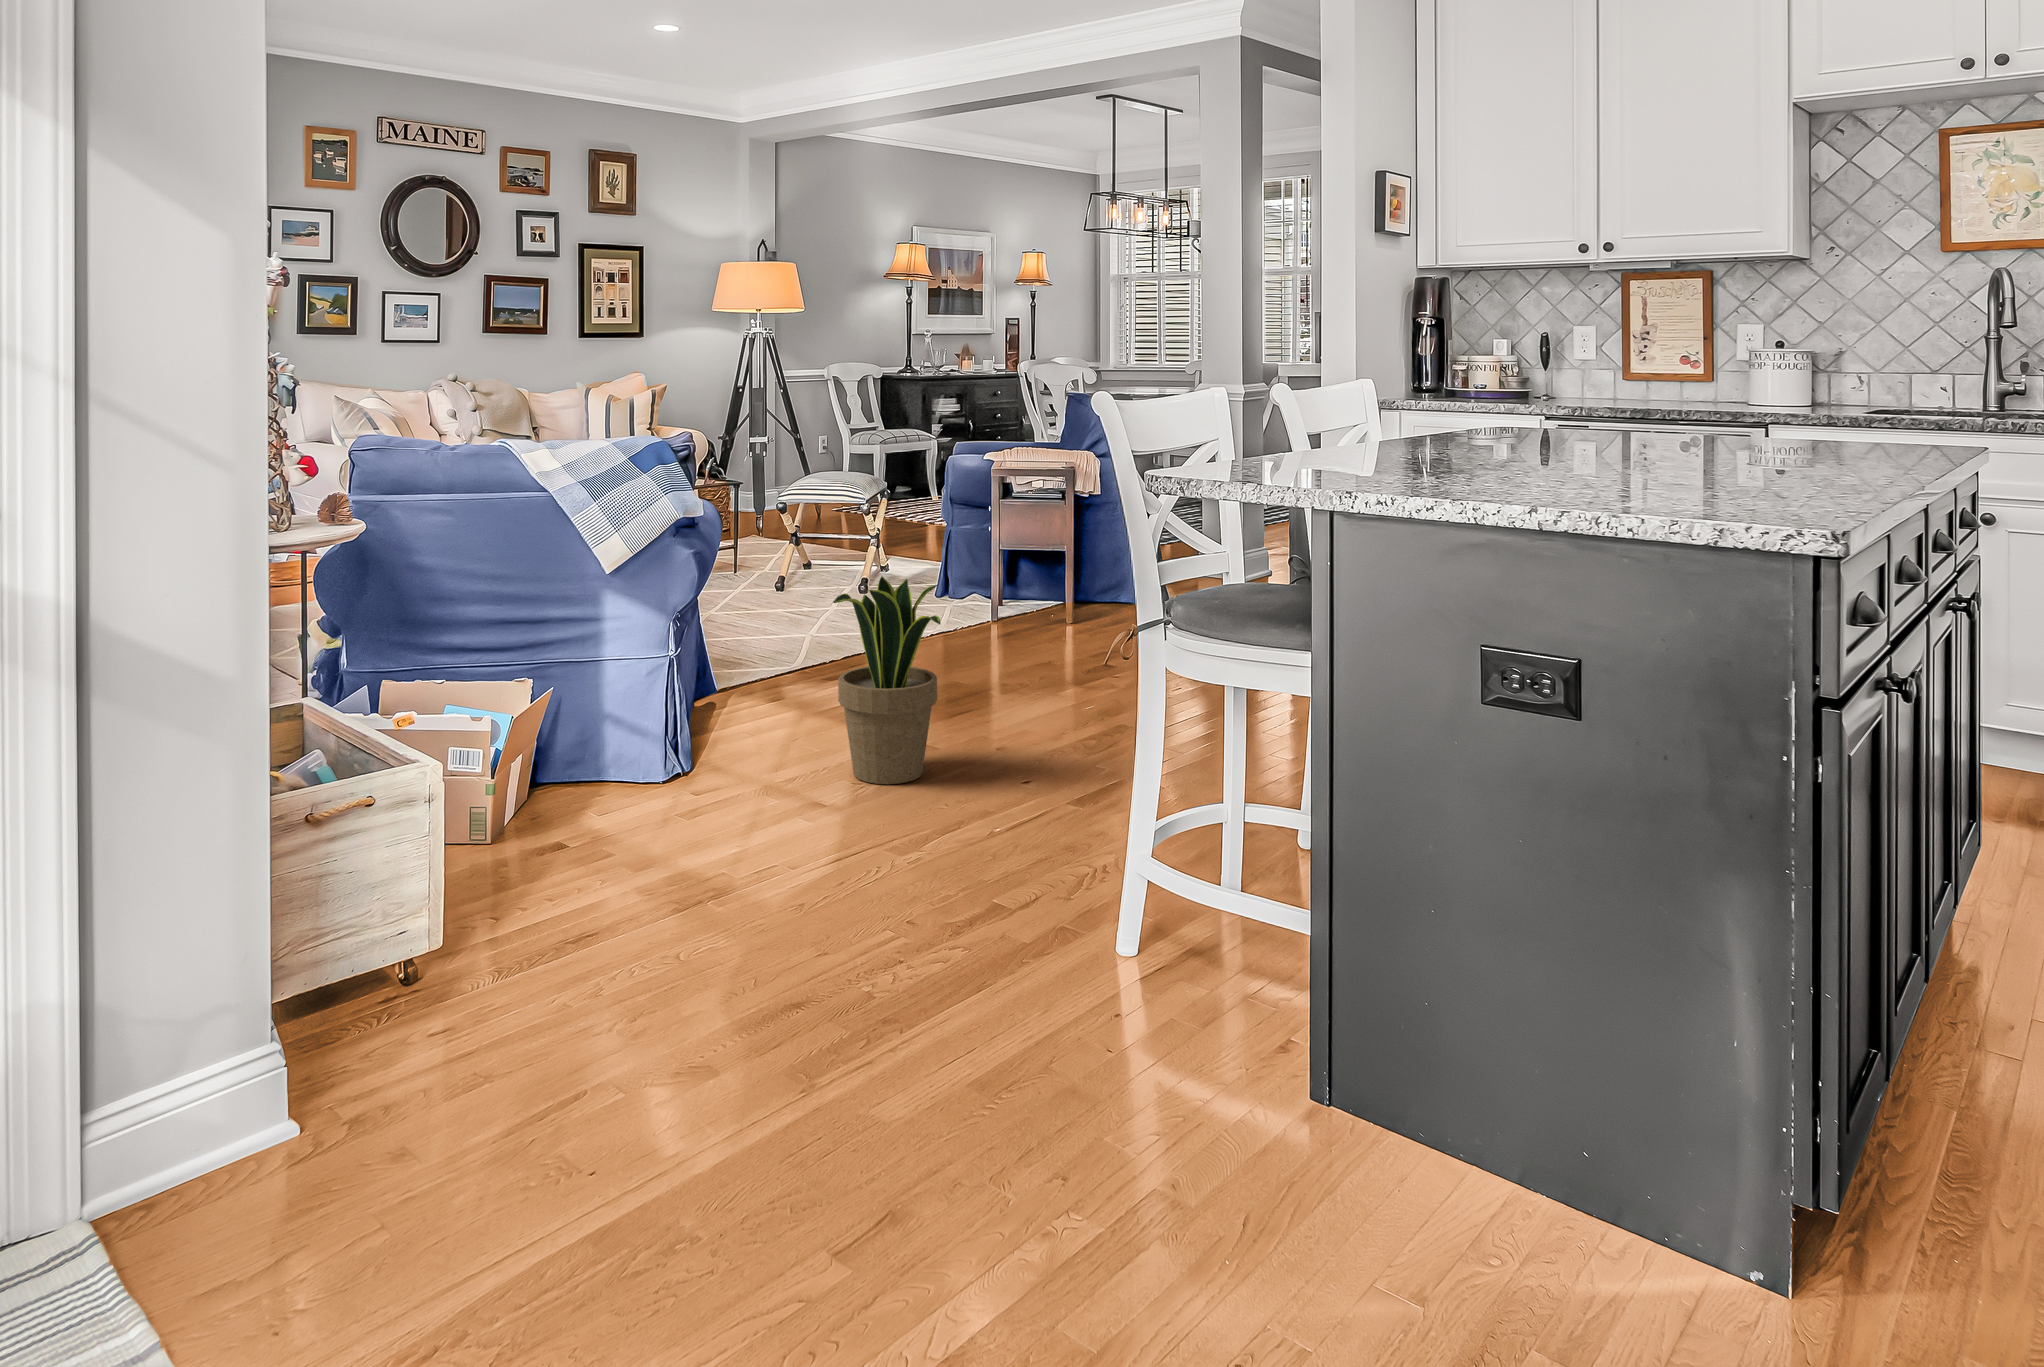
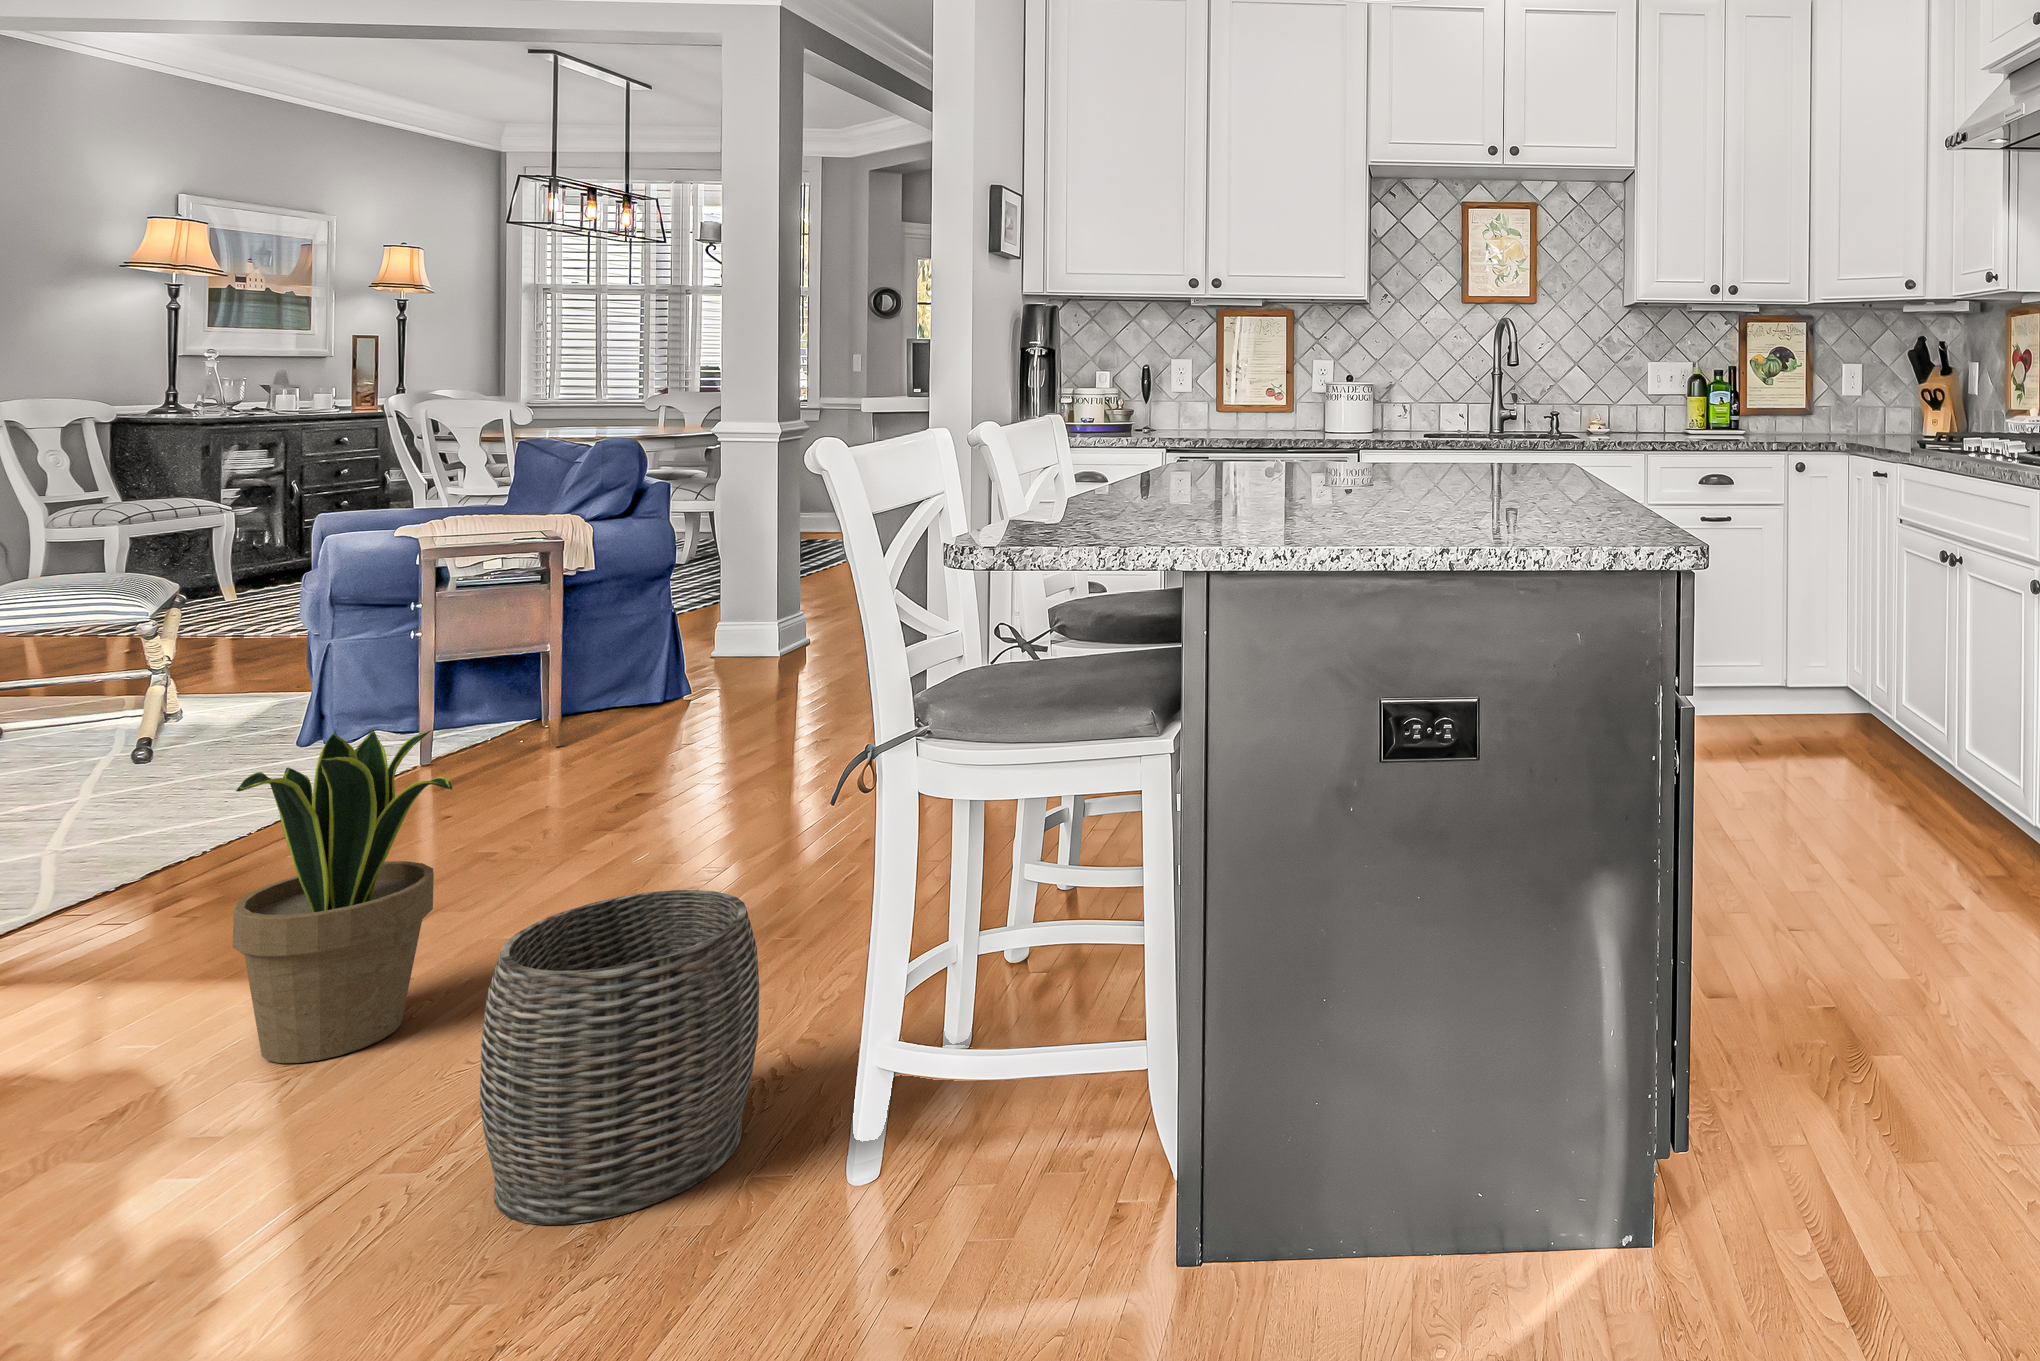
woven basket: none [912,712,1076,925] -> present [480,890,759,1225]

